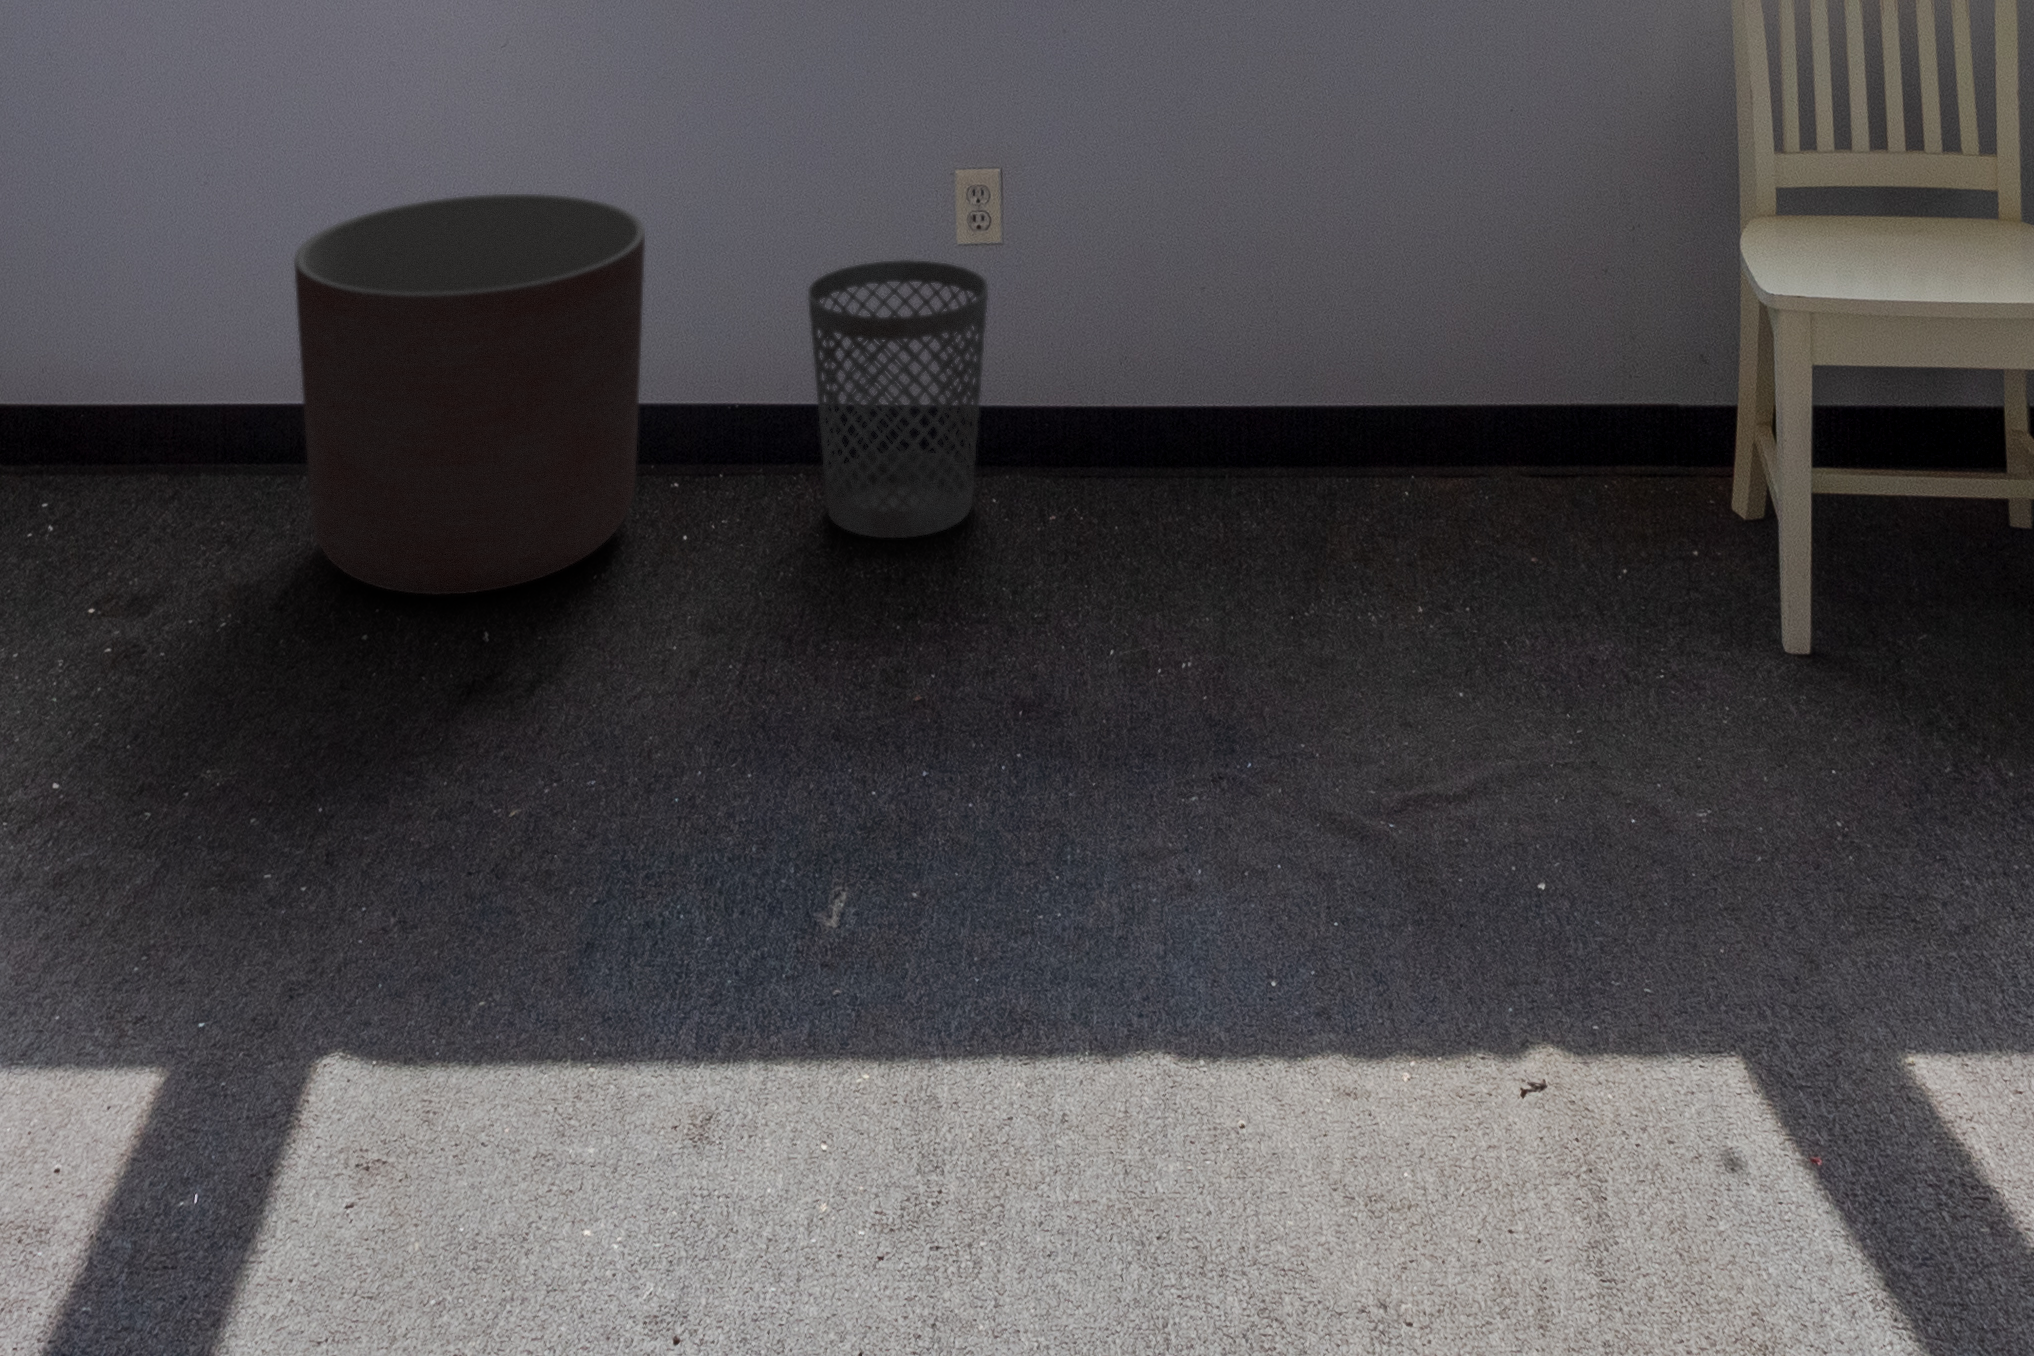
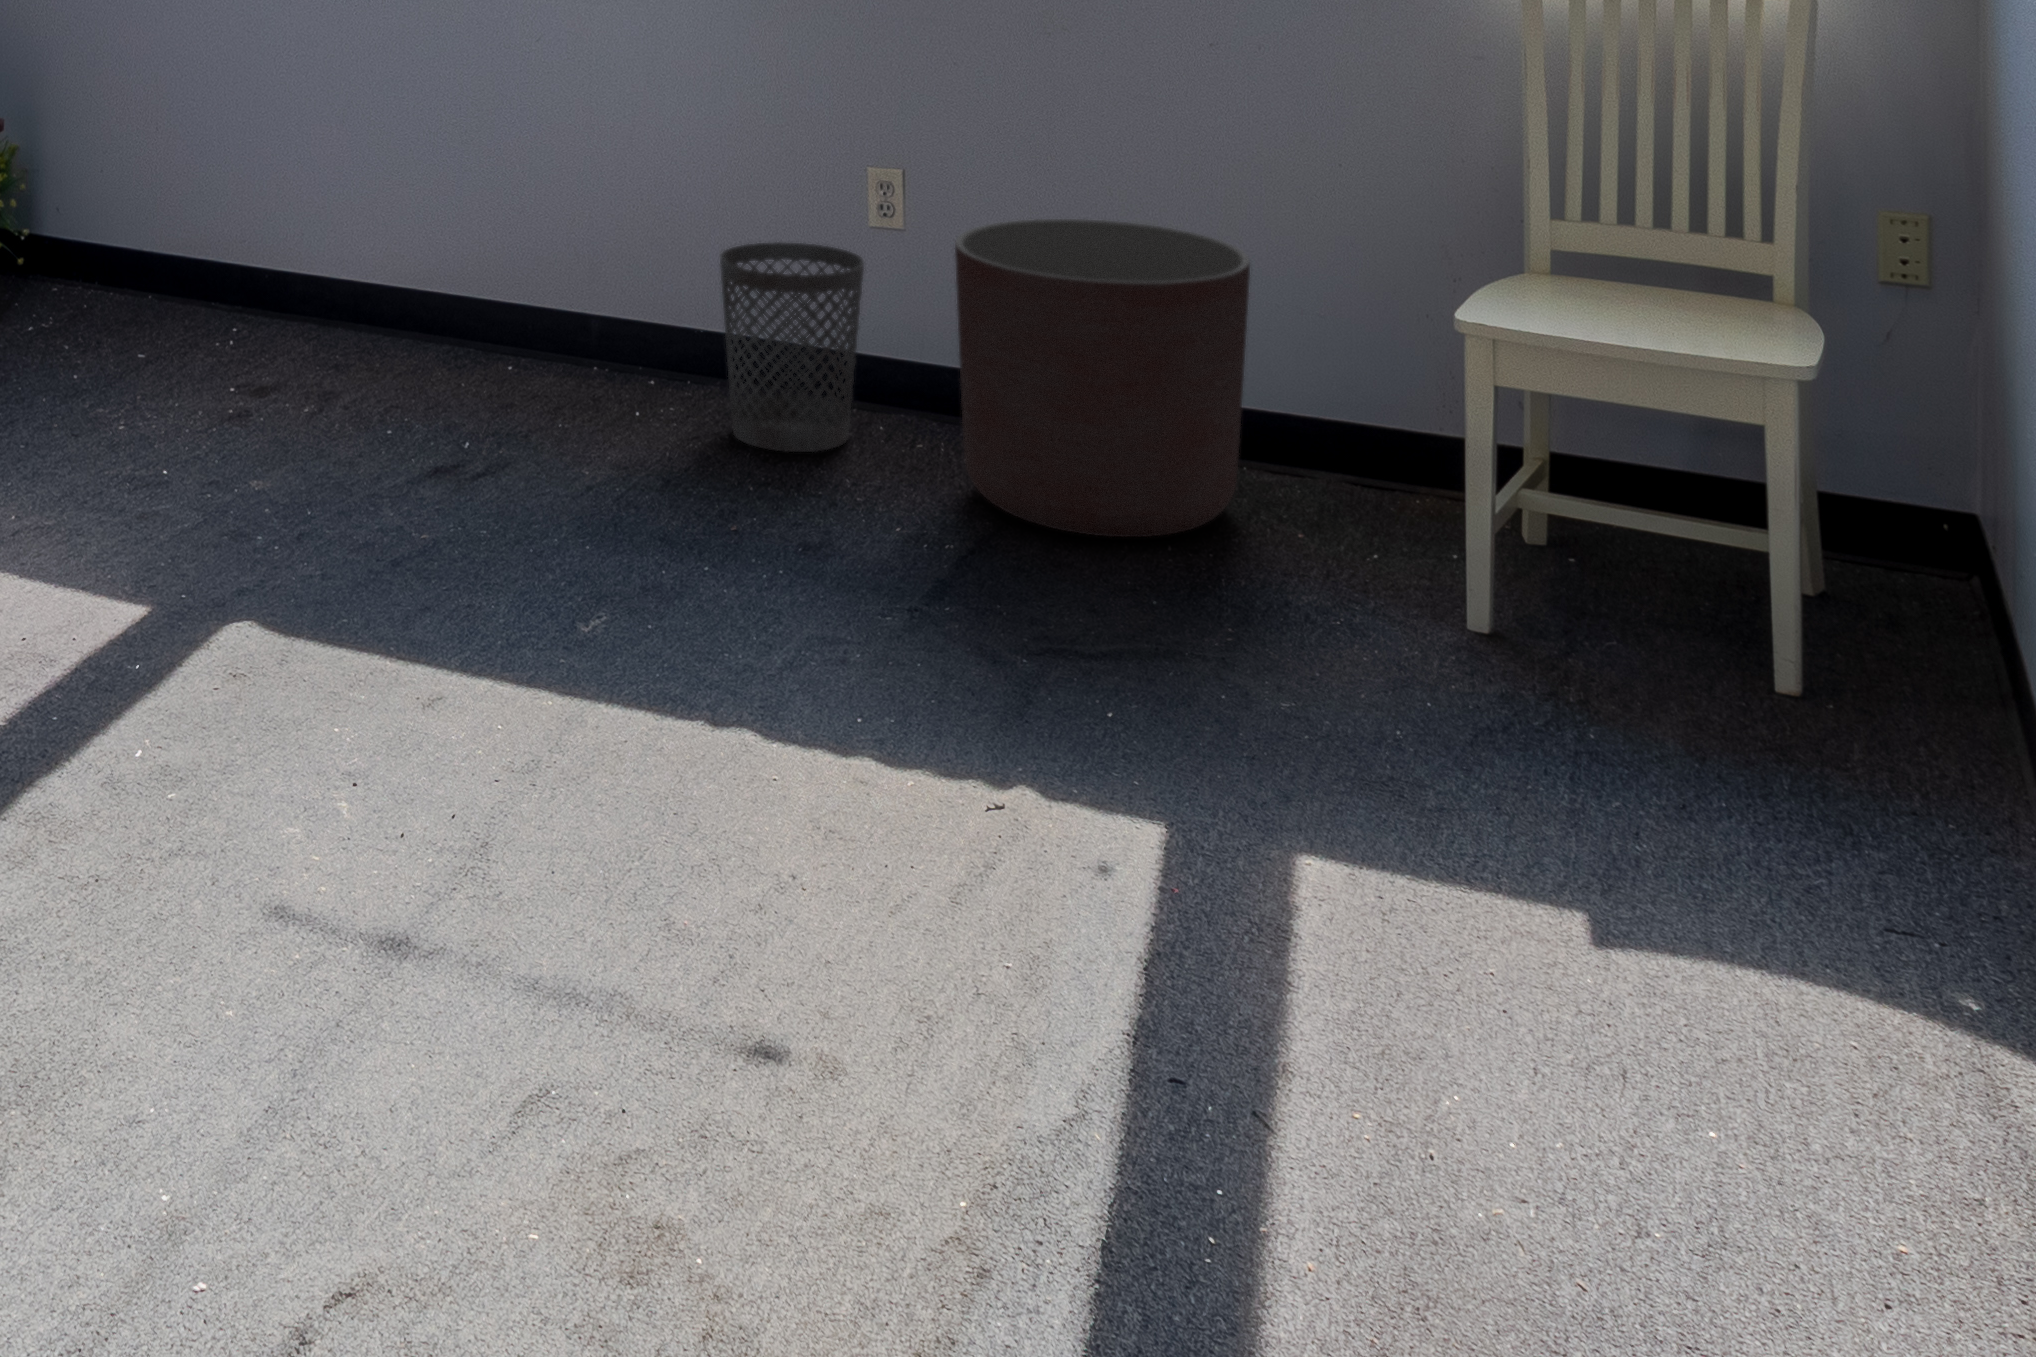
planter: present [294,194,645,595] -> present [955,219,1250,537]

